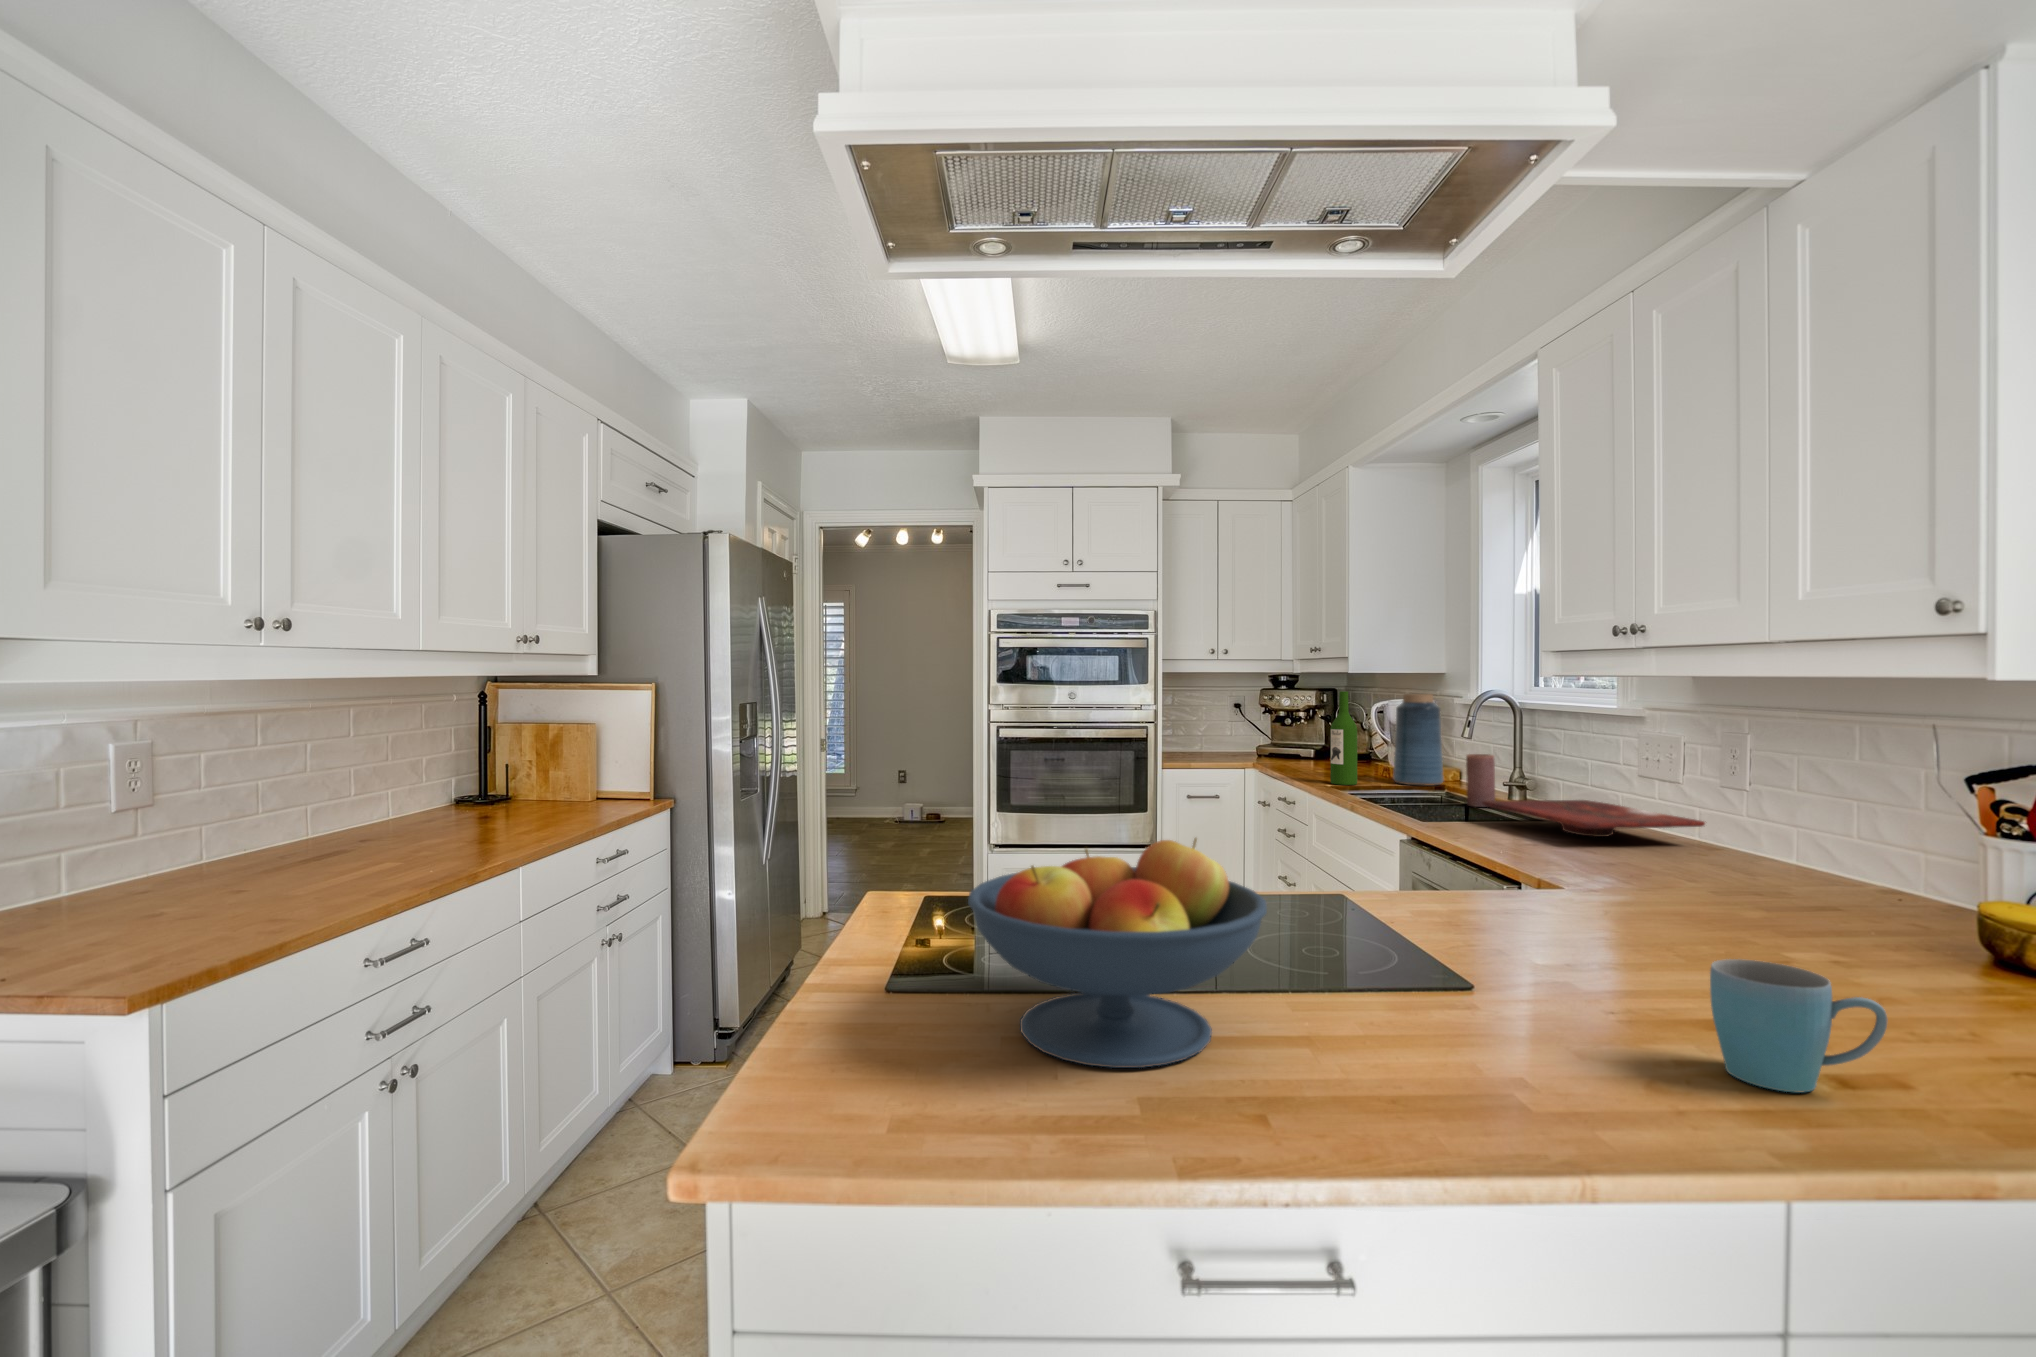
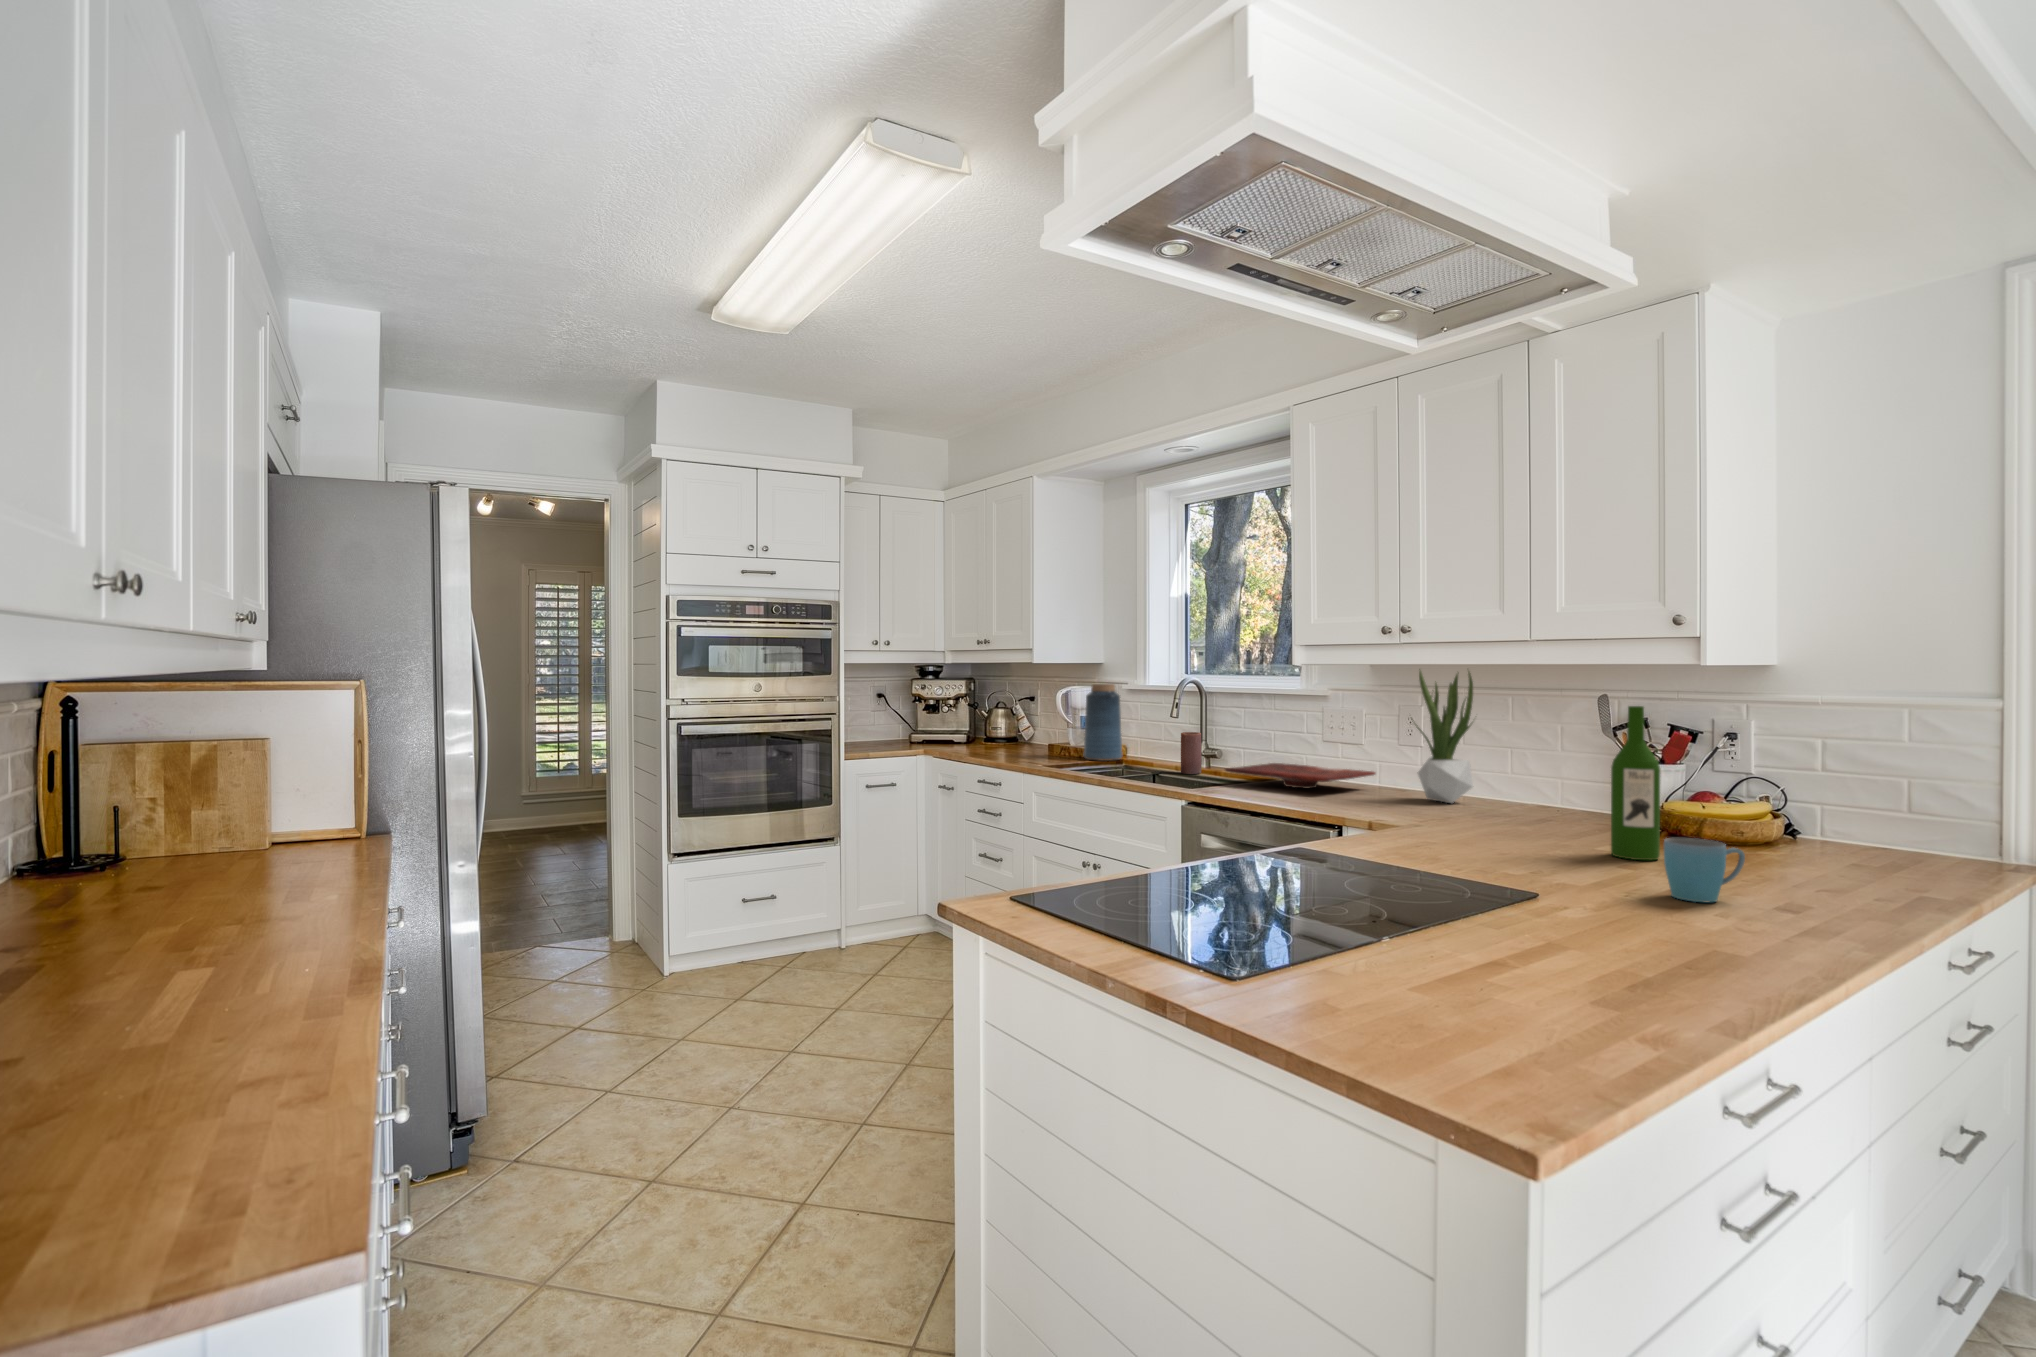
potted plant: none [1714,667,1838,878] -> present [1412,669,1473,803]
wine bottle: present [1330,691,1357,785] -> present [1611,706,1660,860]
fruit bowl: present [968,838,1267,1068] -> none [1332,798,1565,959]

